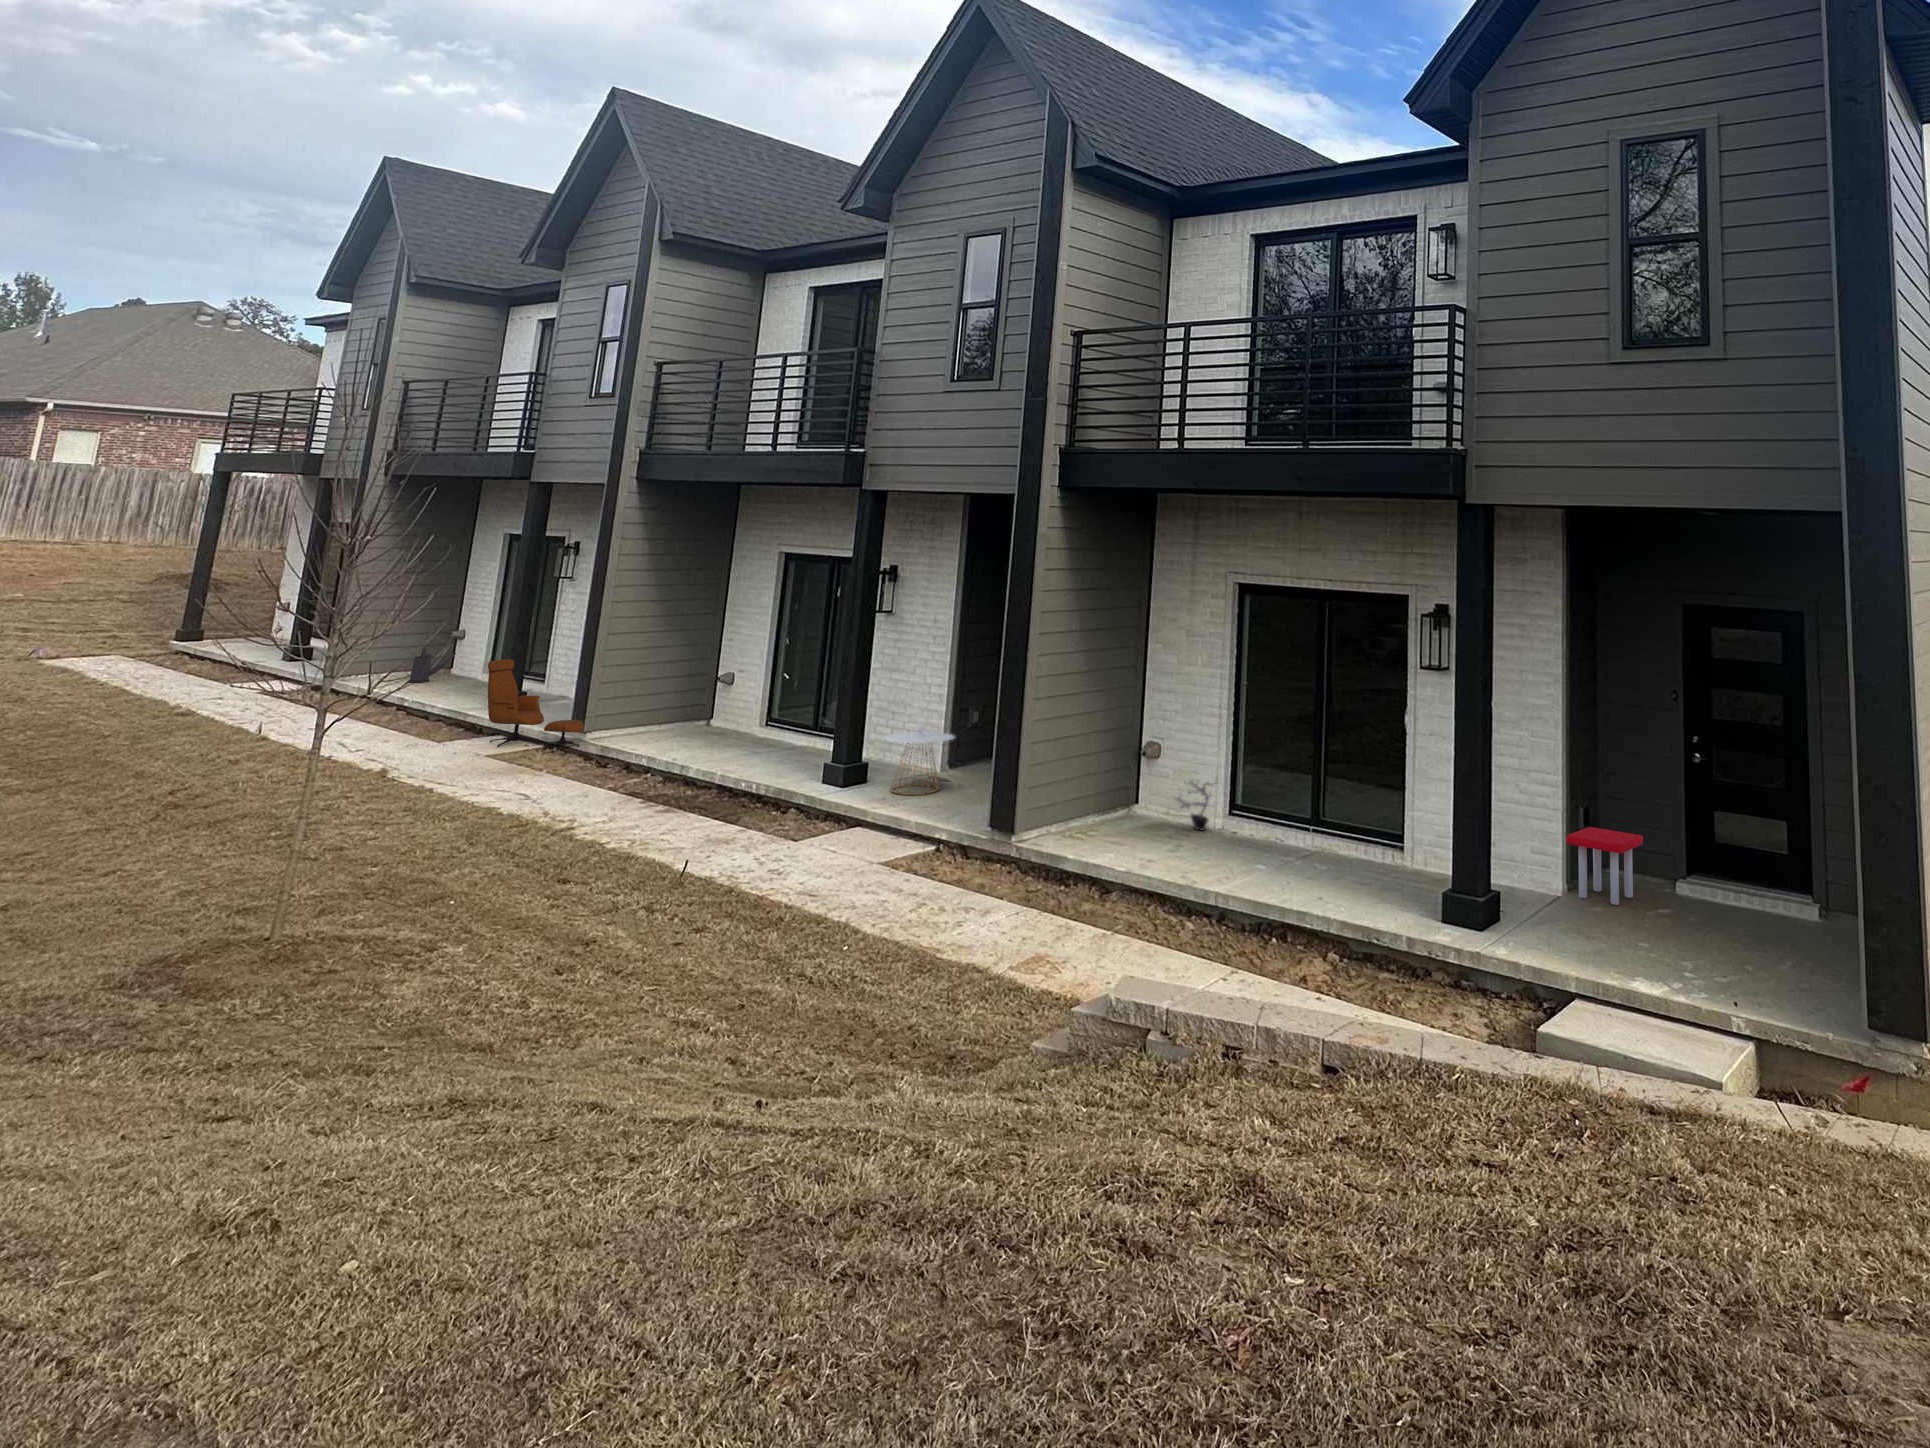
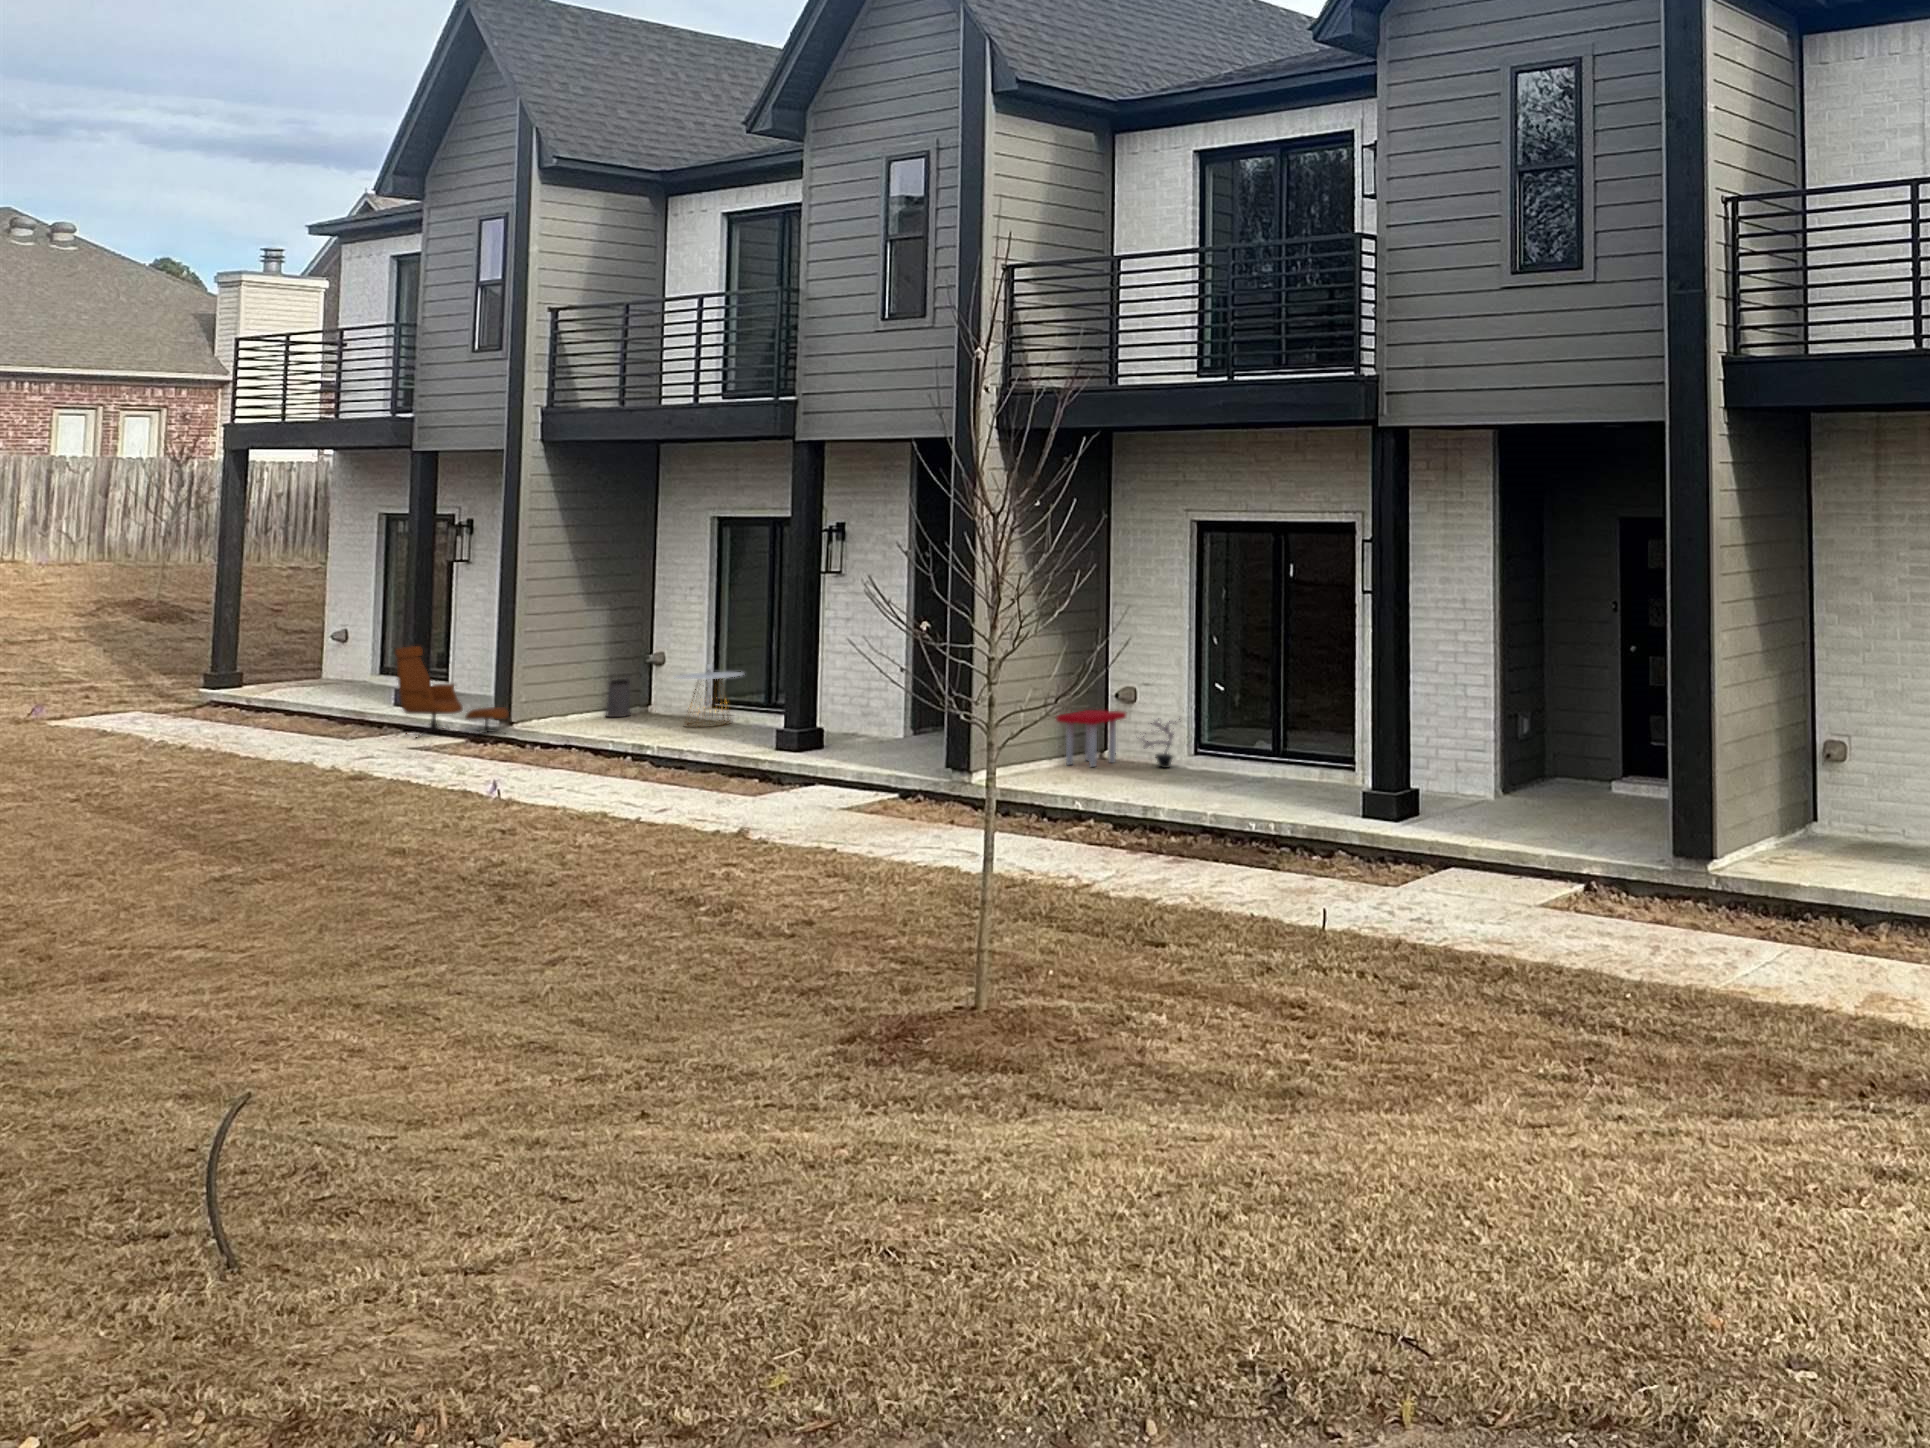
watering can: present [405,647,456,682] -> present [607,676,630,717]
side table: present [884,725,954,795] -> present [674,664,743,727]
stool: present [1567,827,1643,905] -> present [1056,710,1126,767]

